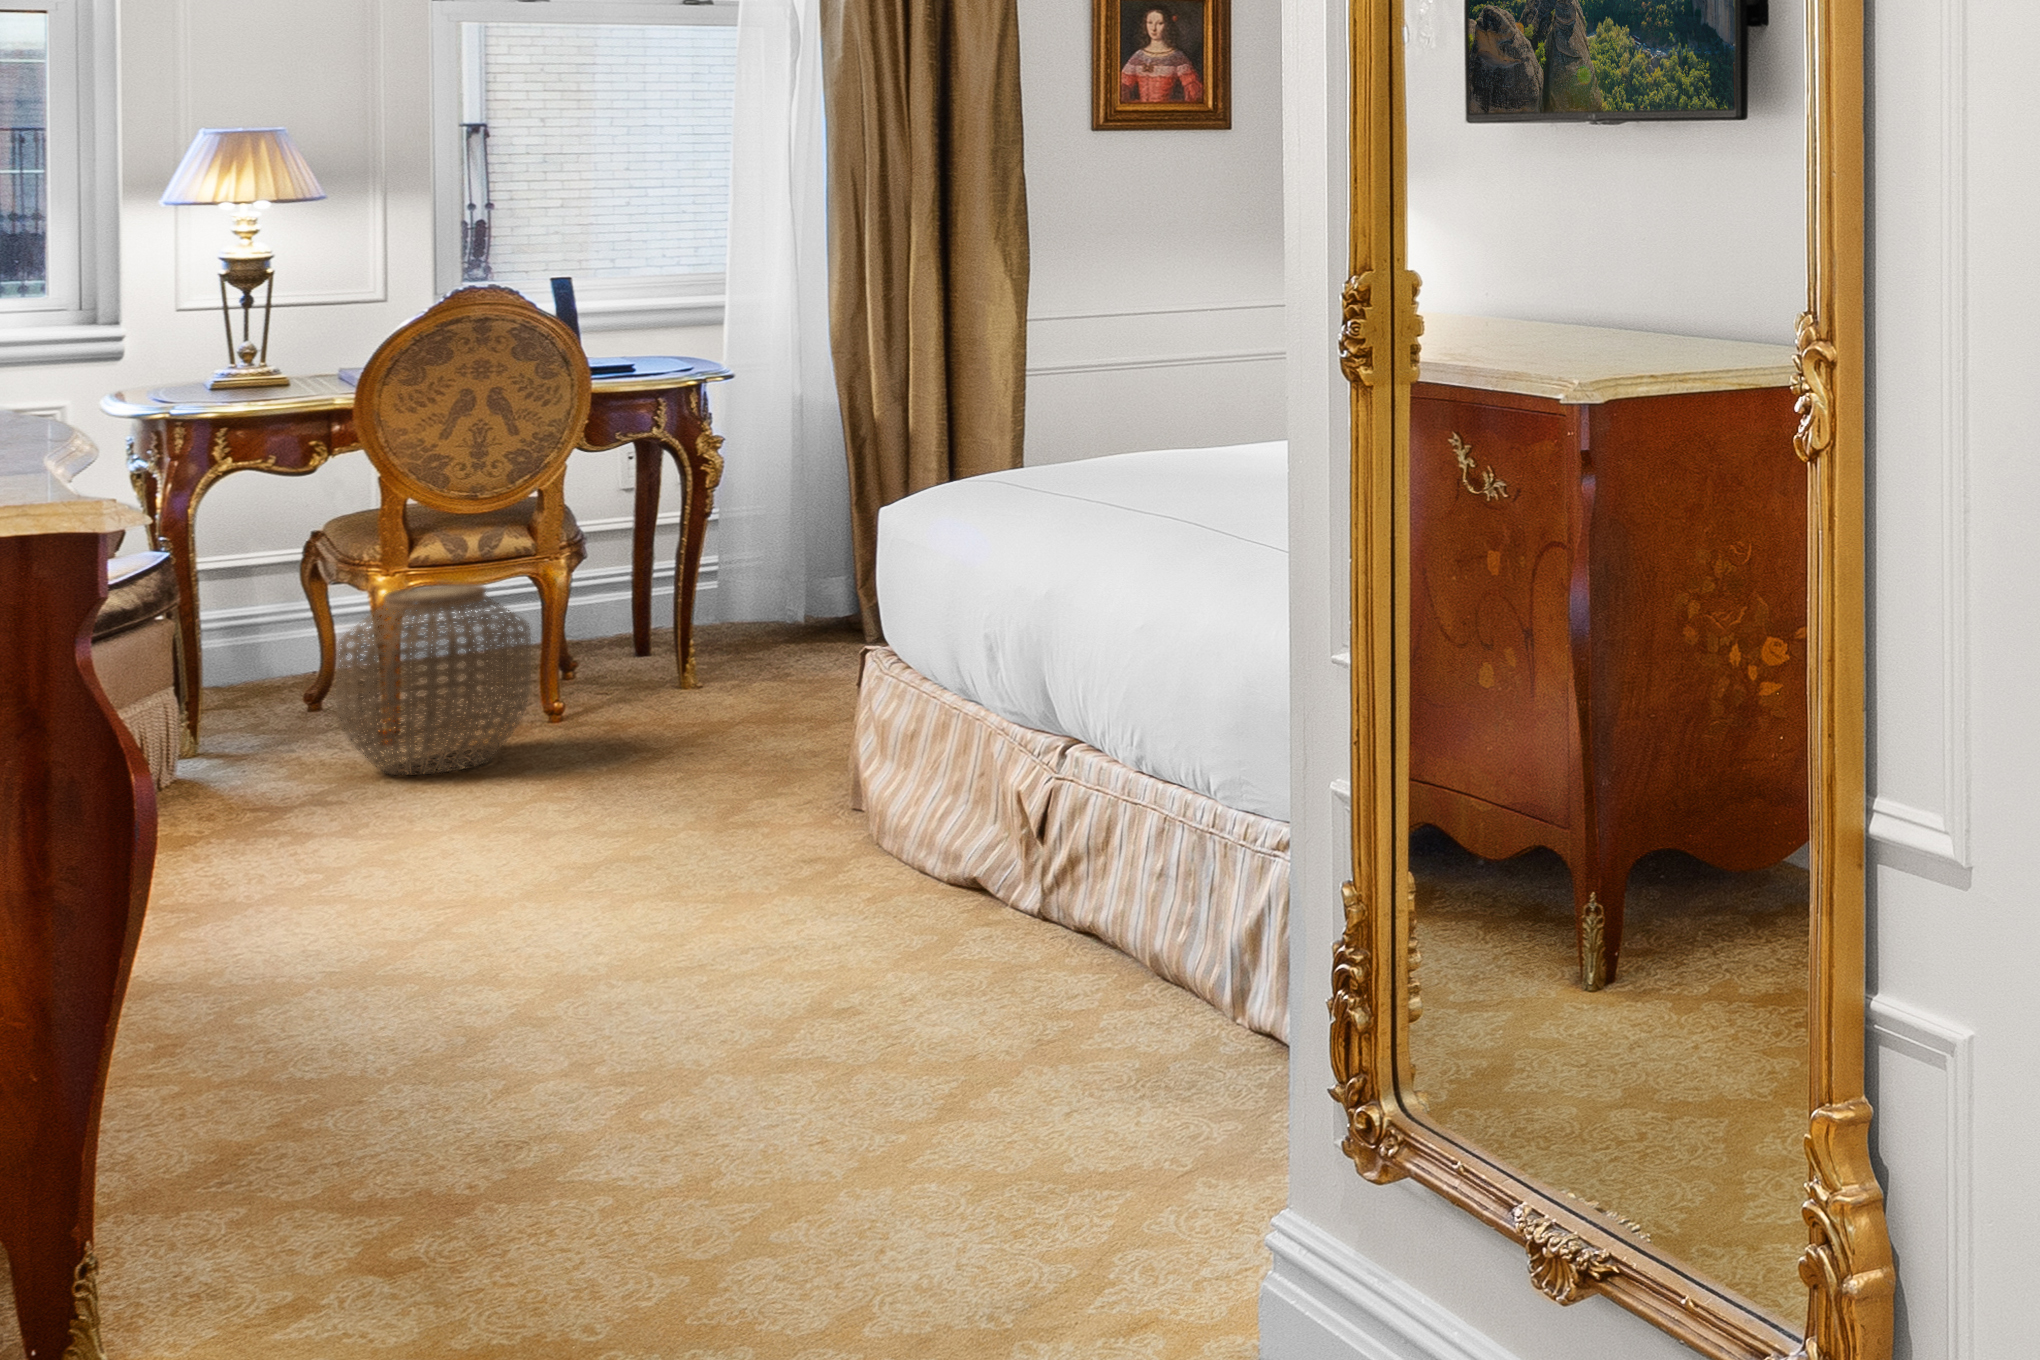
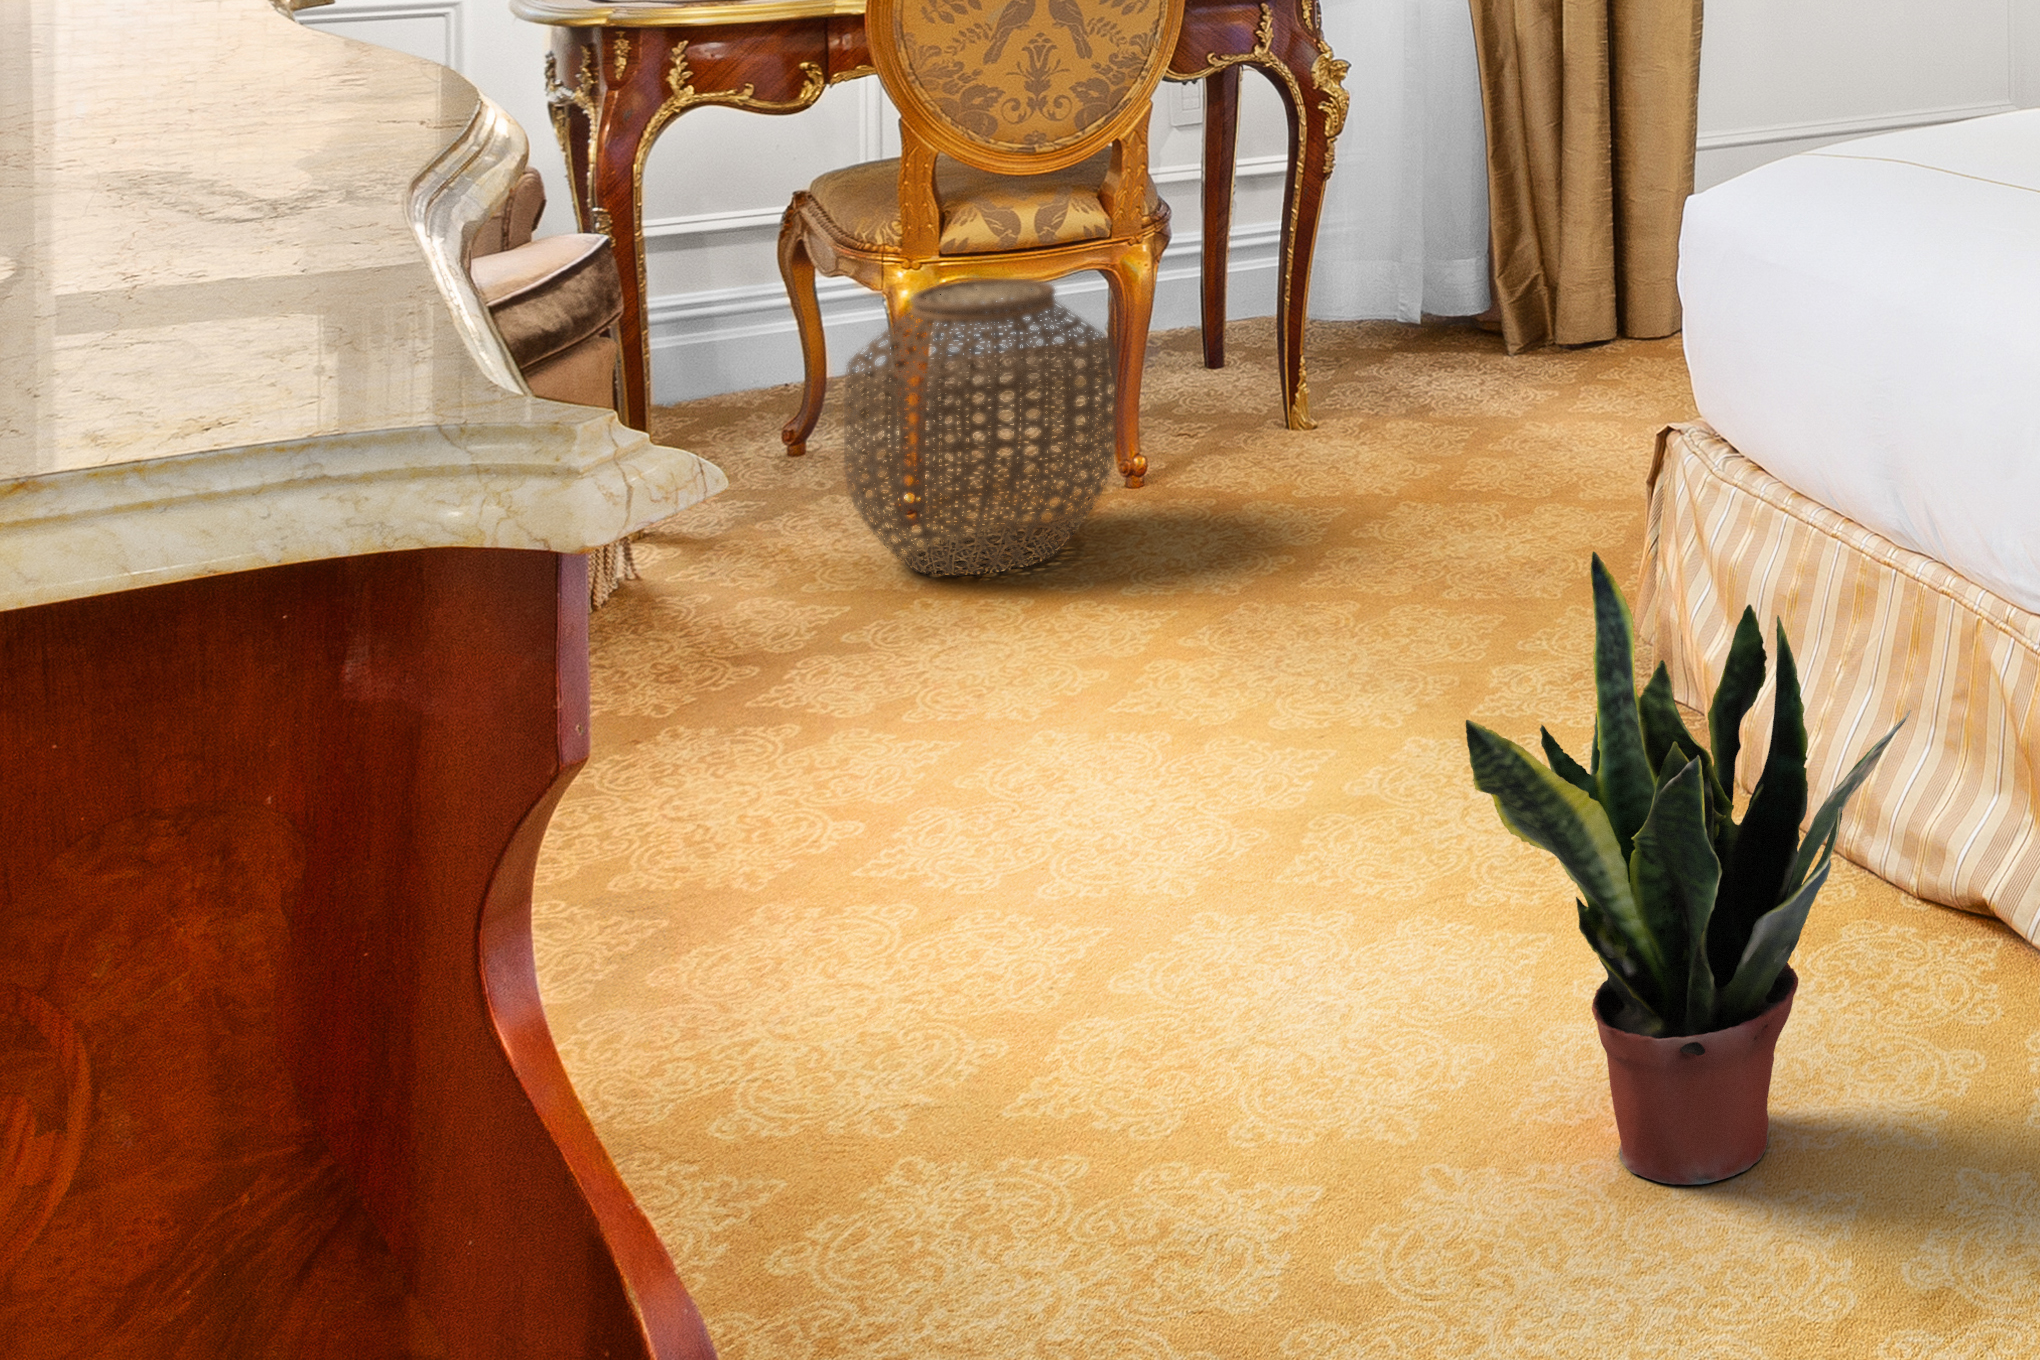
potted plant: none [592,671,856,988] -> present [1466,551,1911,1185]

